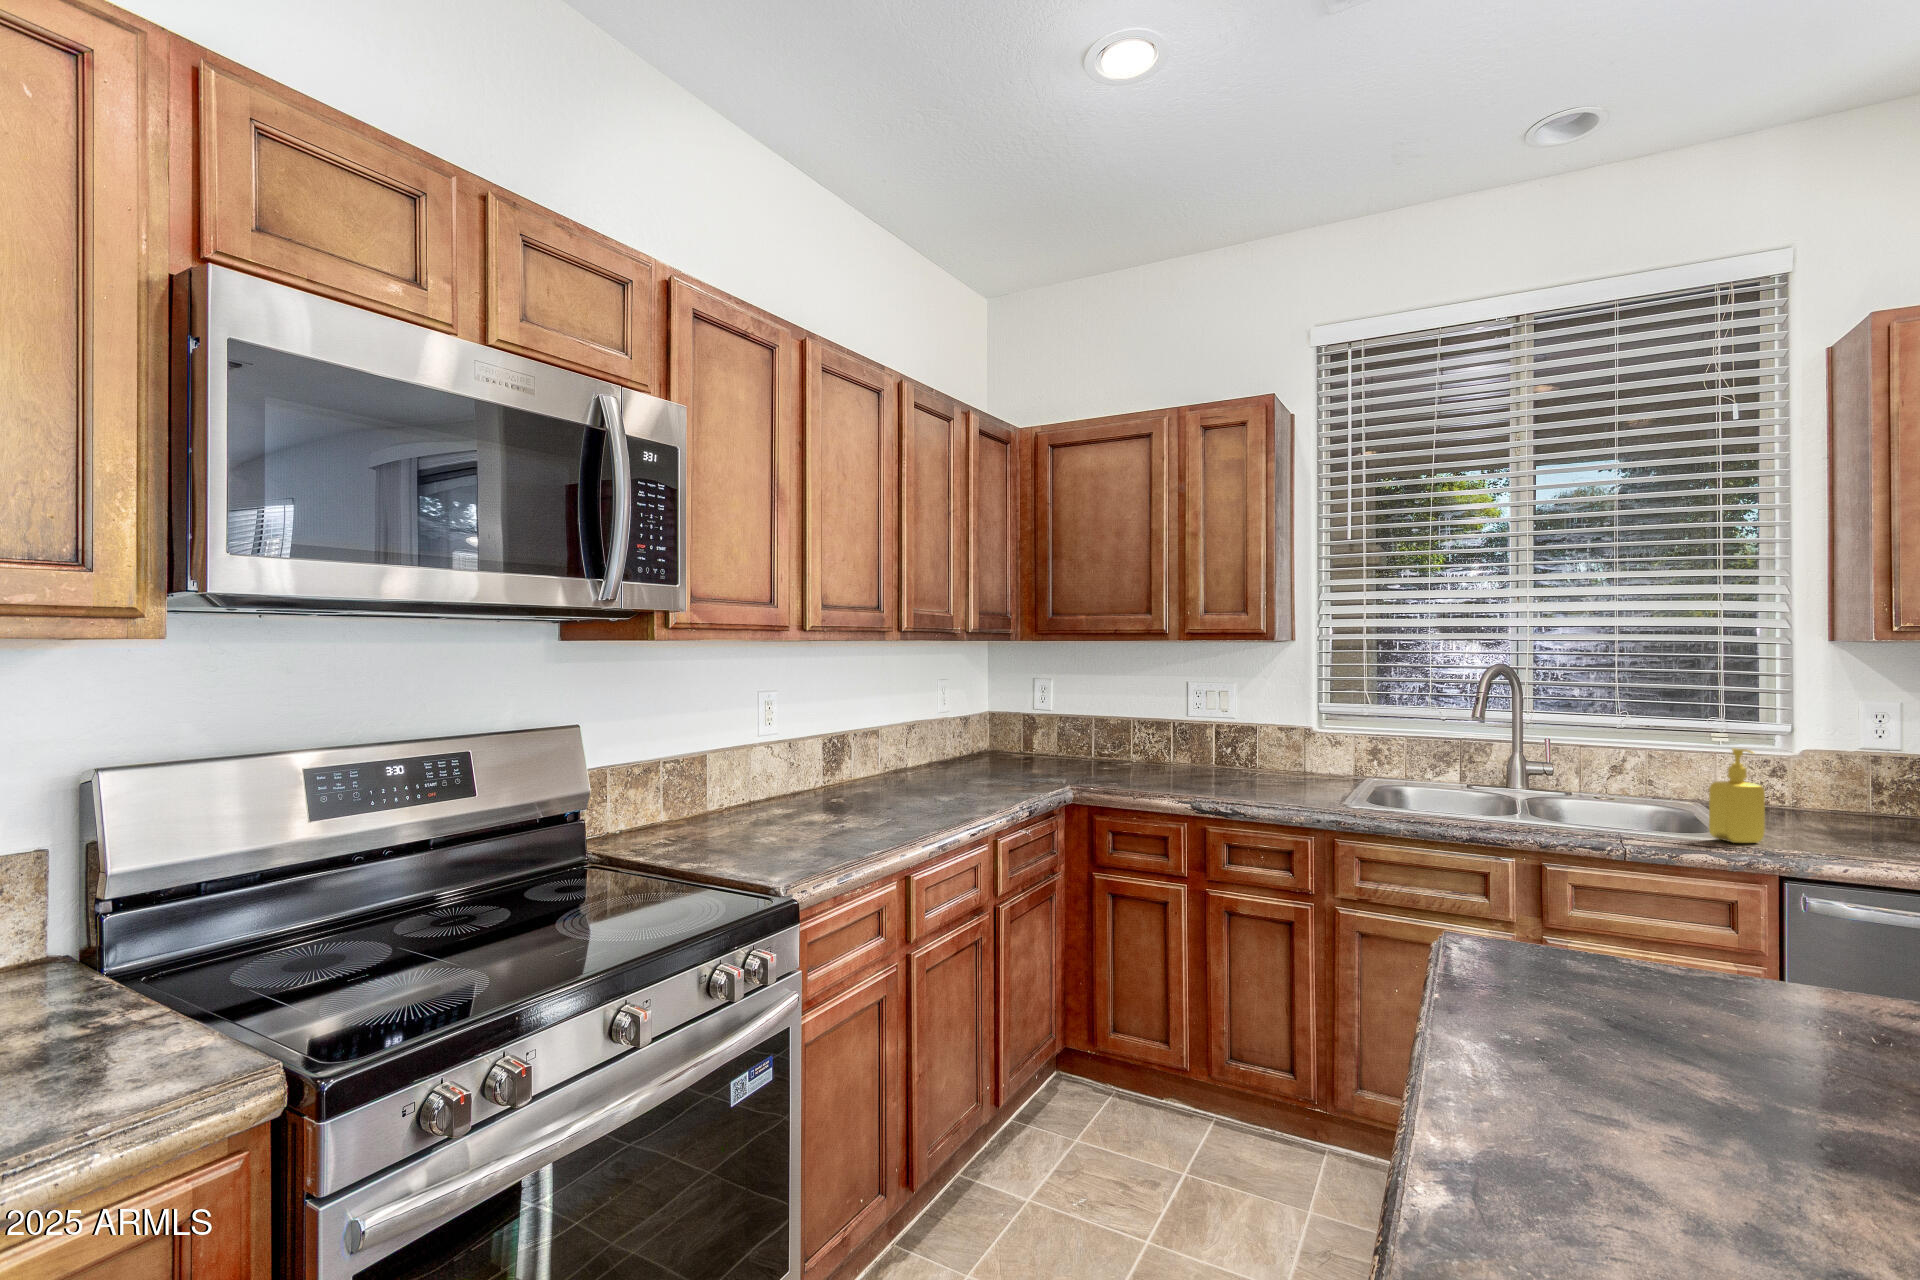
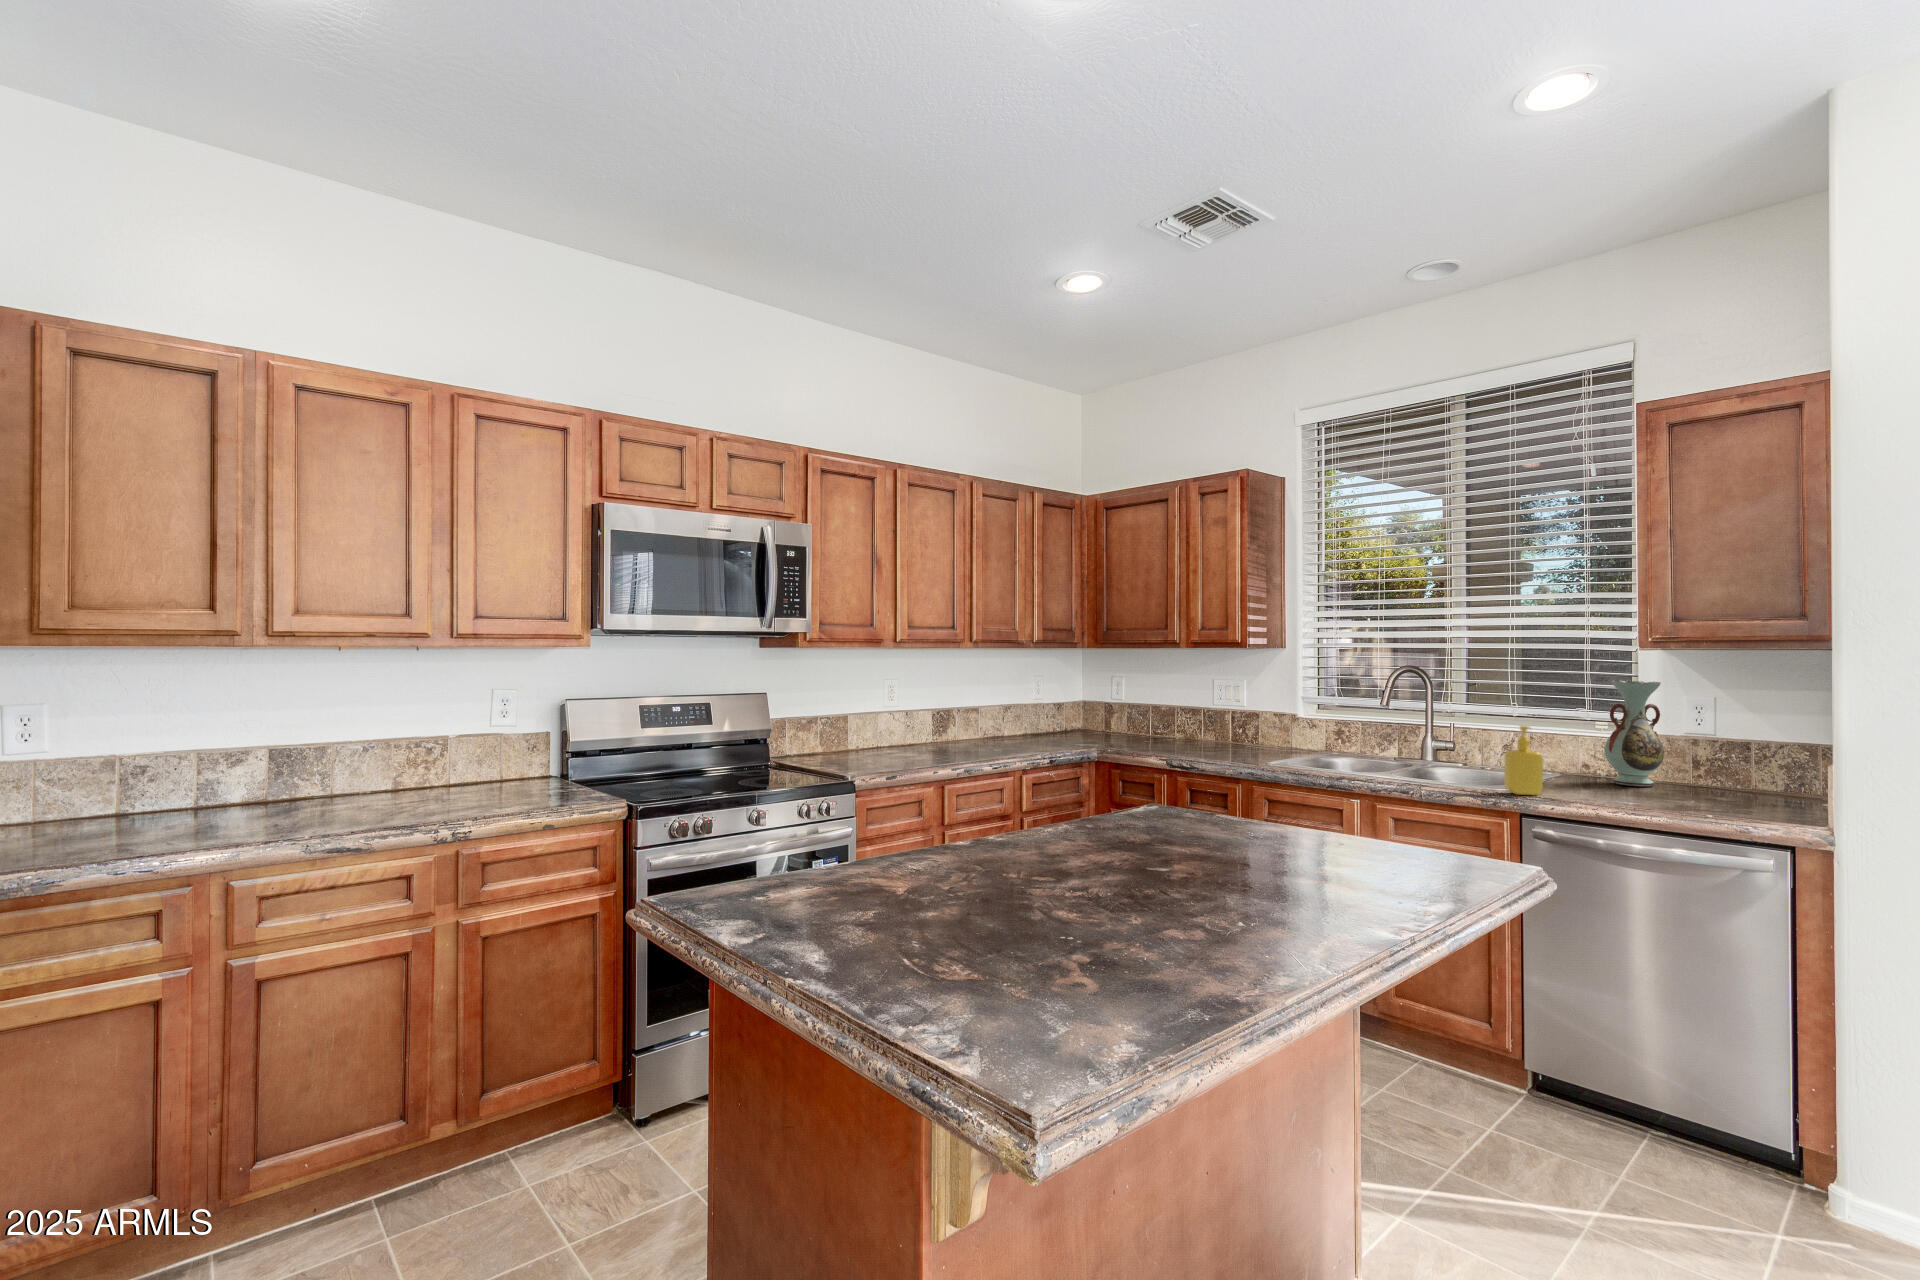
decorative vase: none [1774,683,1854,820] -> present [1604,680,1664,786]

